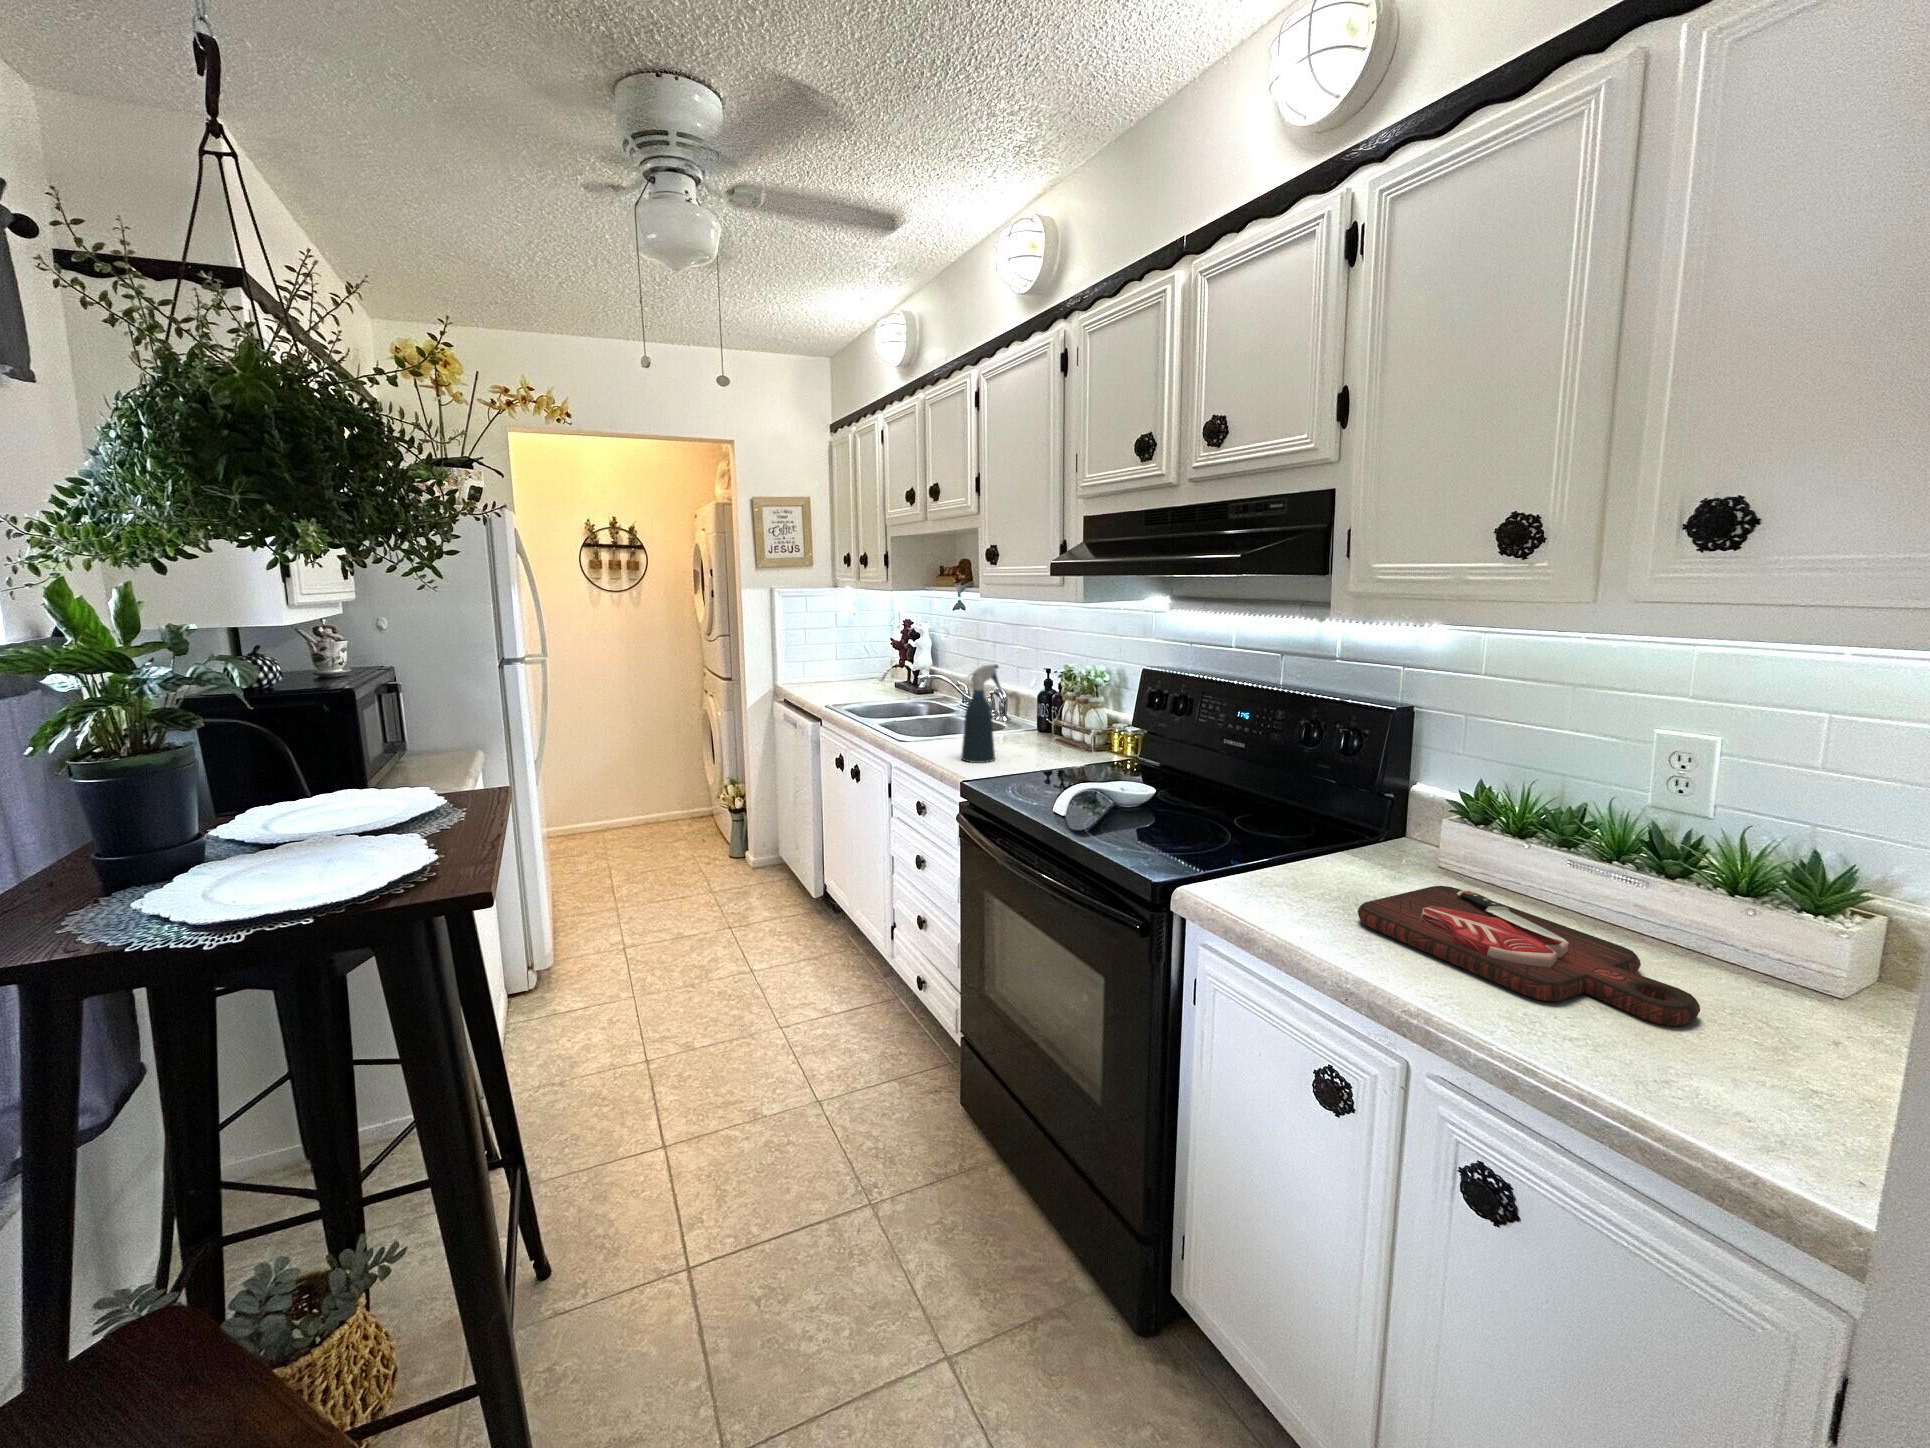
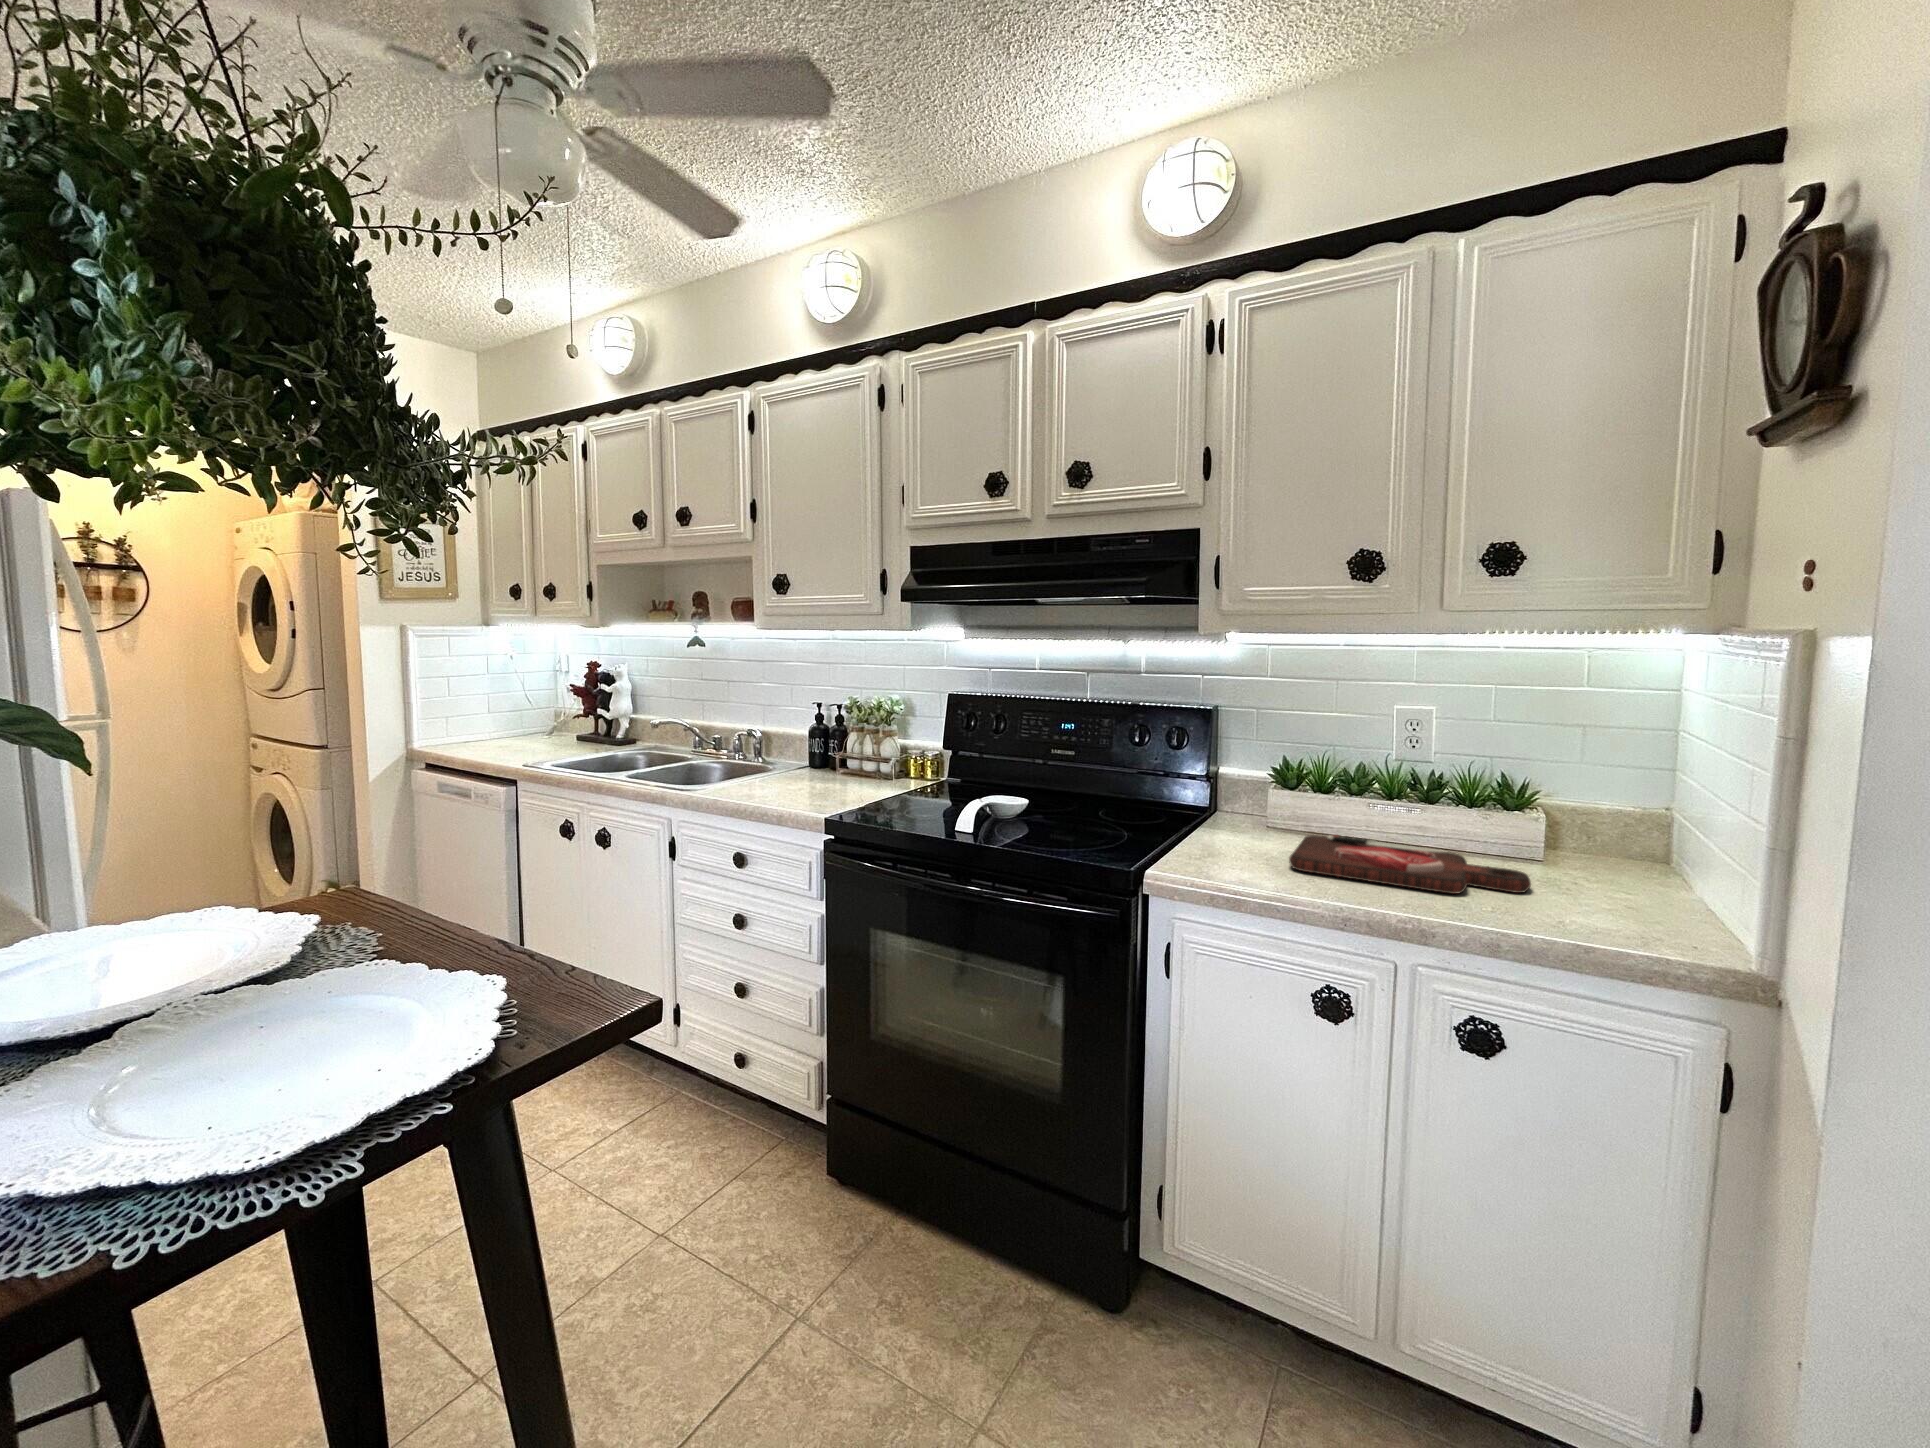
spray bottle: present [961,664,1002,763] -> none [781,696,817,801]

